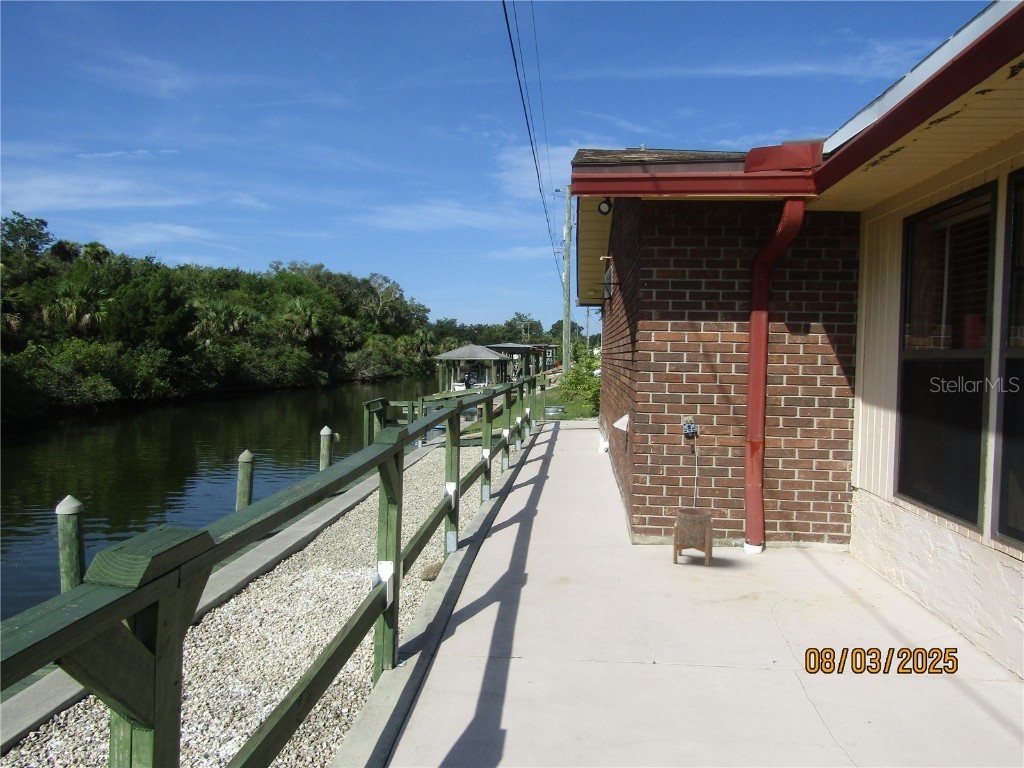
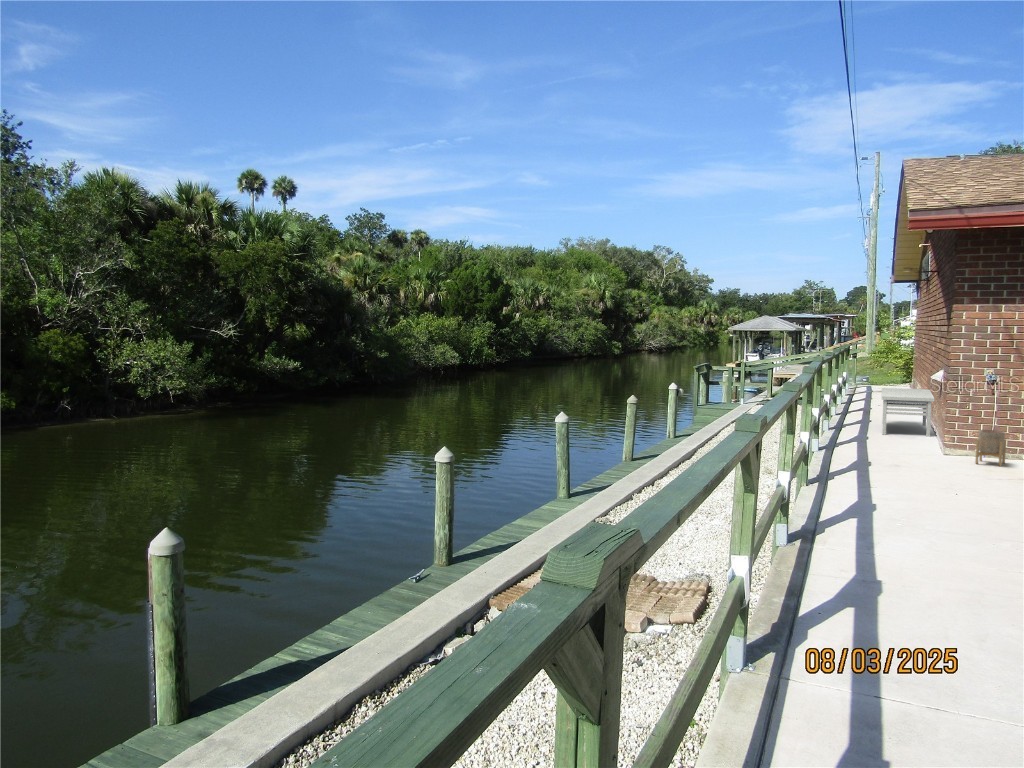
storage bench: none [552,435,618,505] -> present [882,388,935,437]

